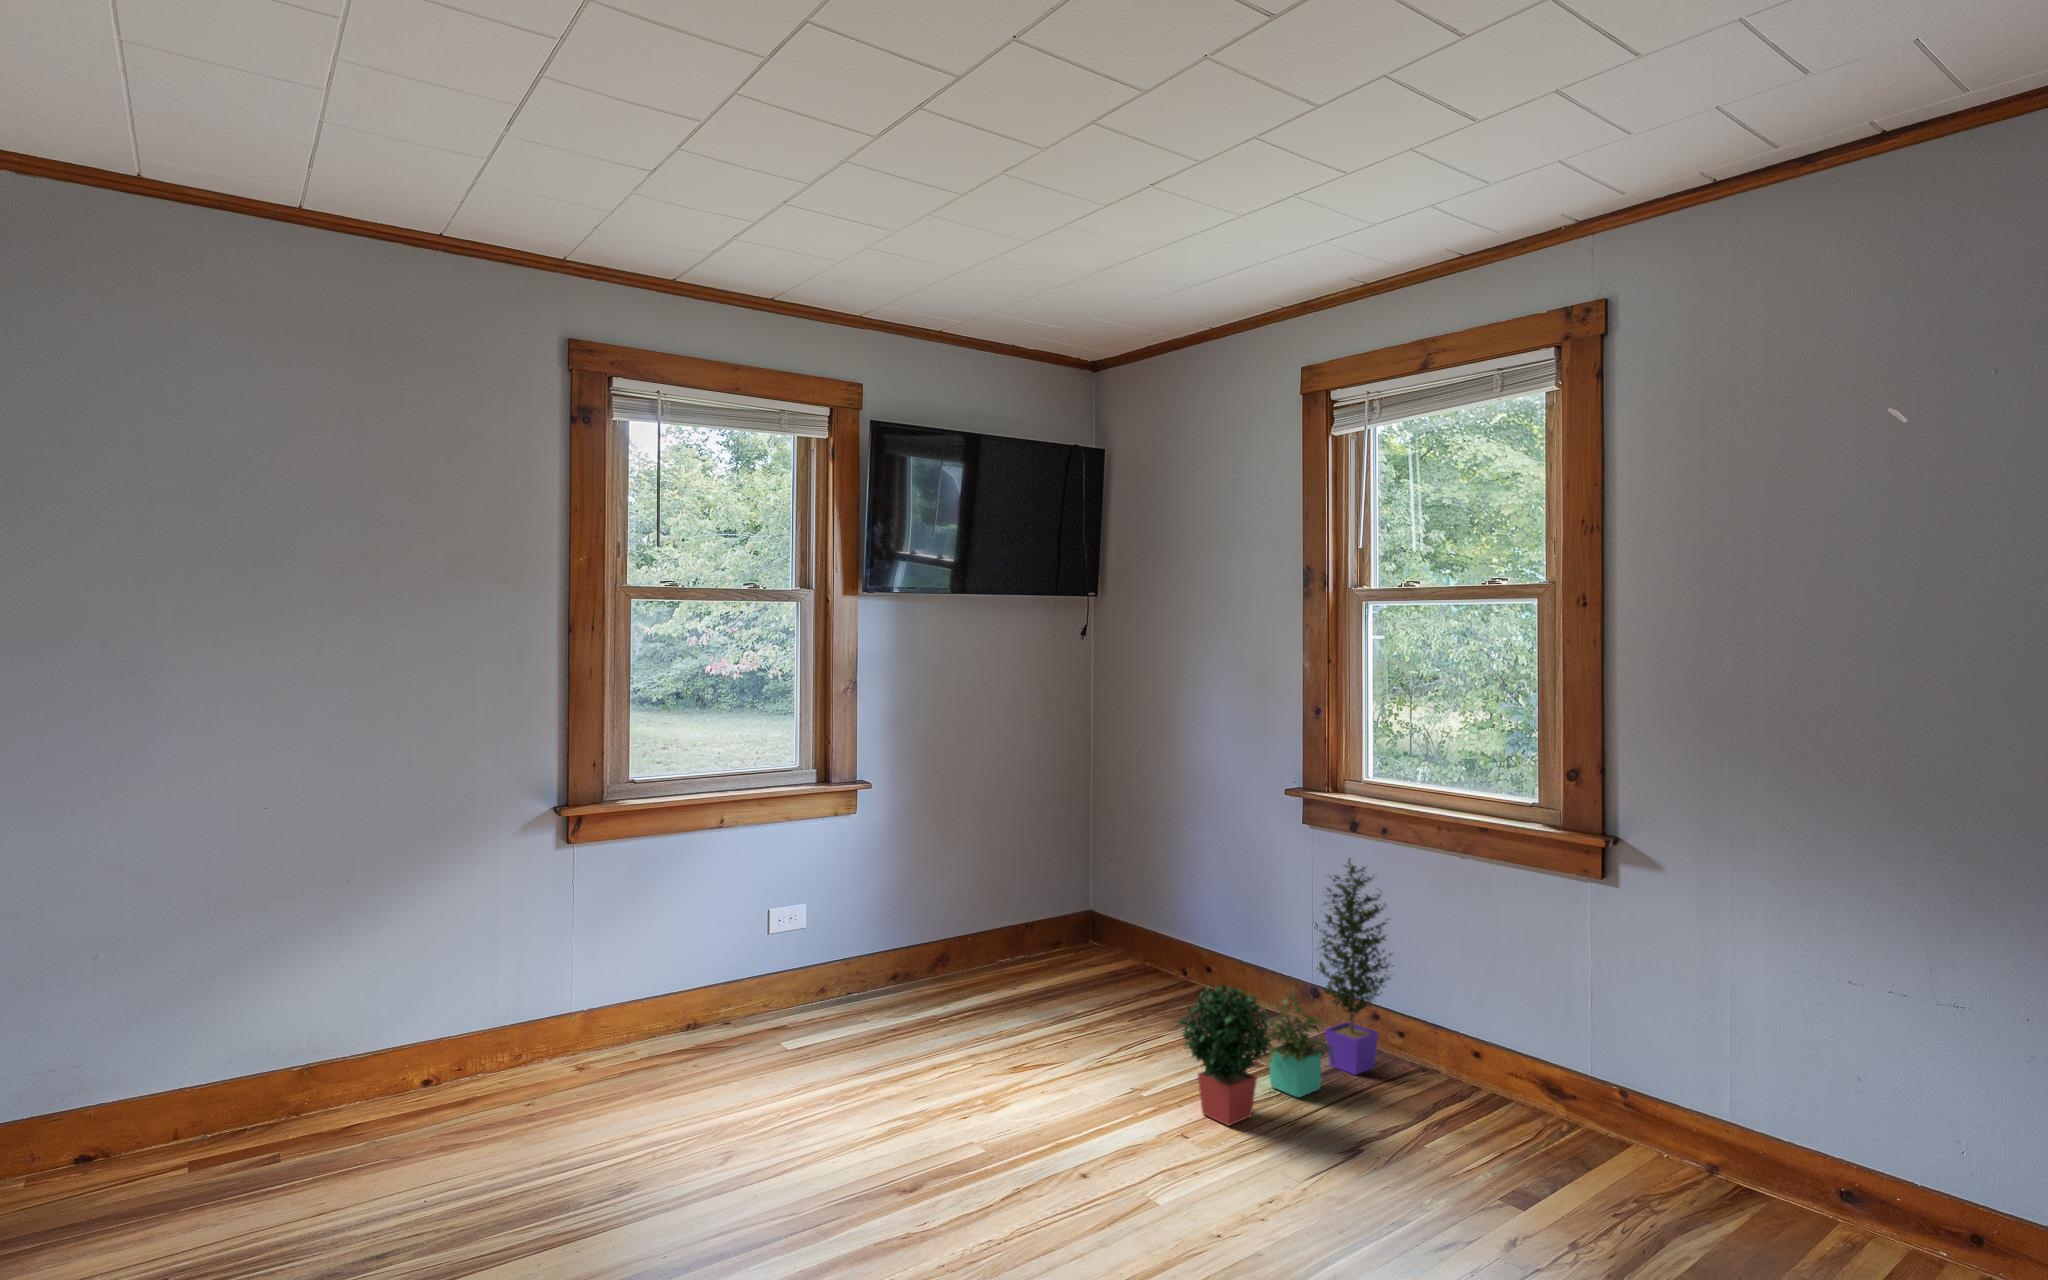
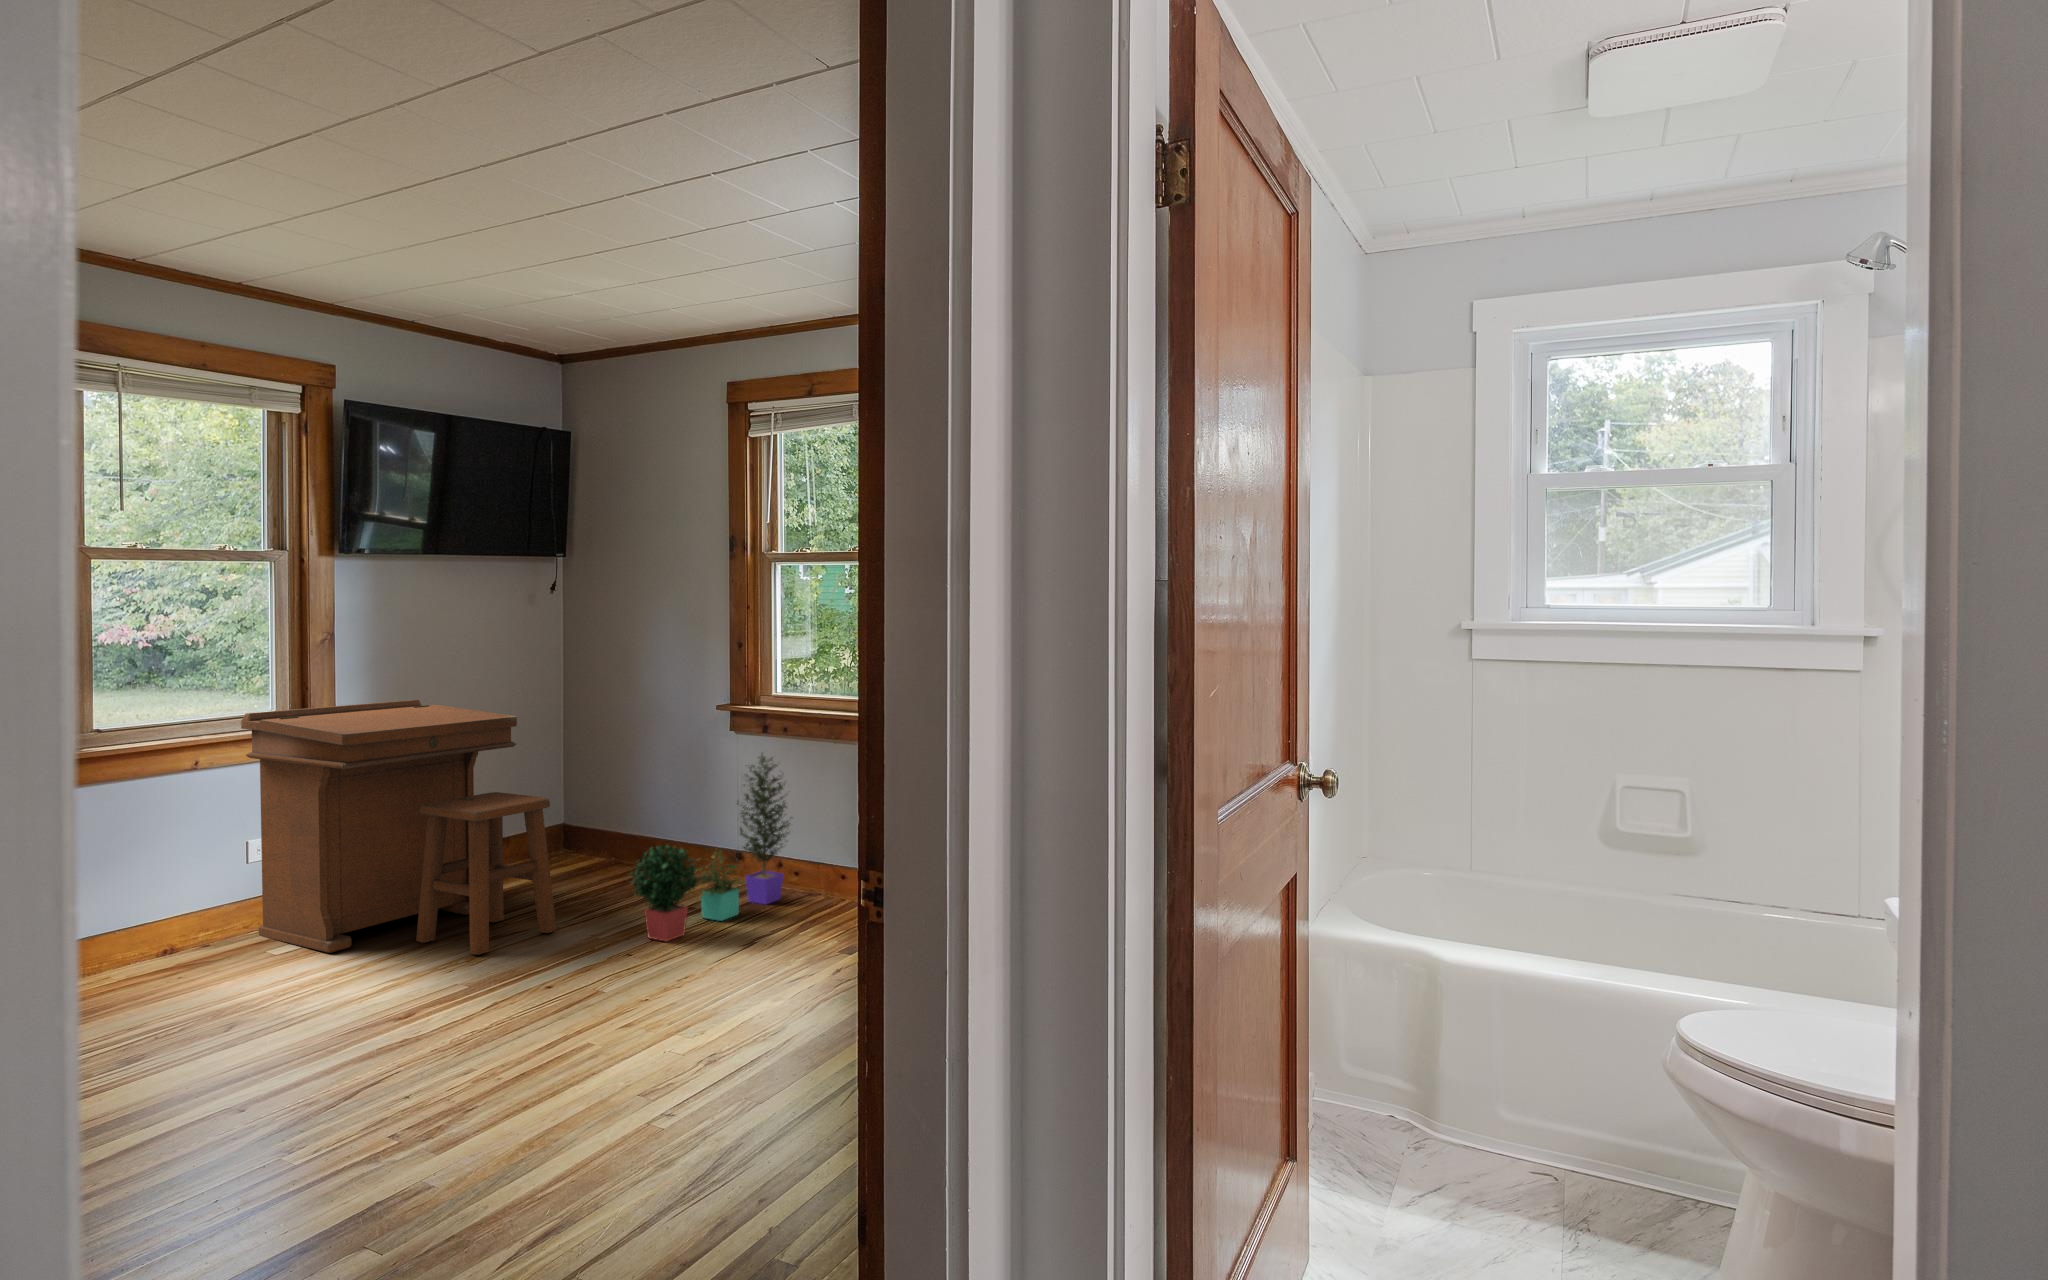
desk: none [762,762,1086,1106] -> present [241,700,557,955]

